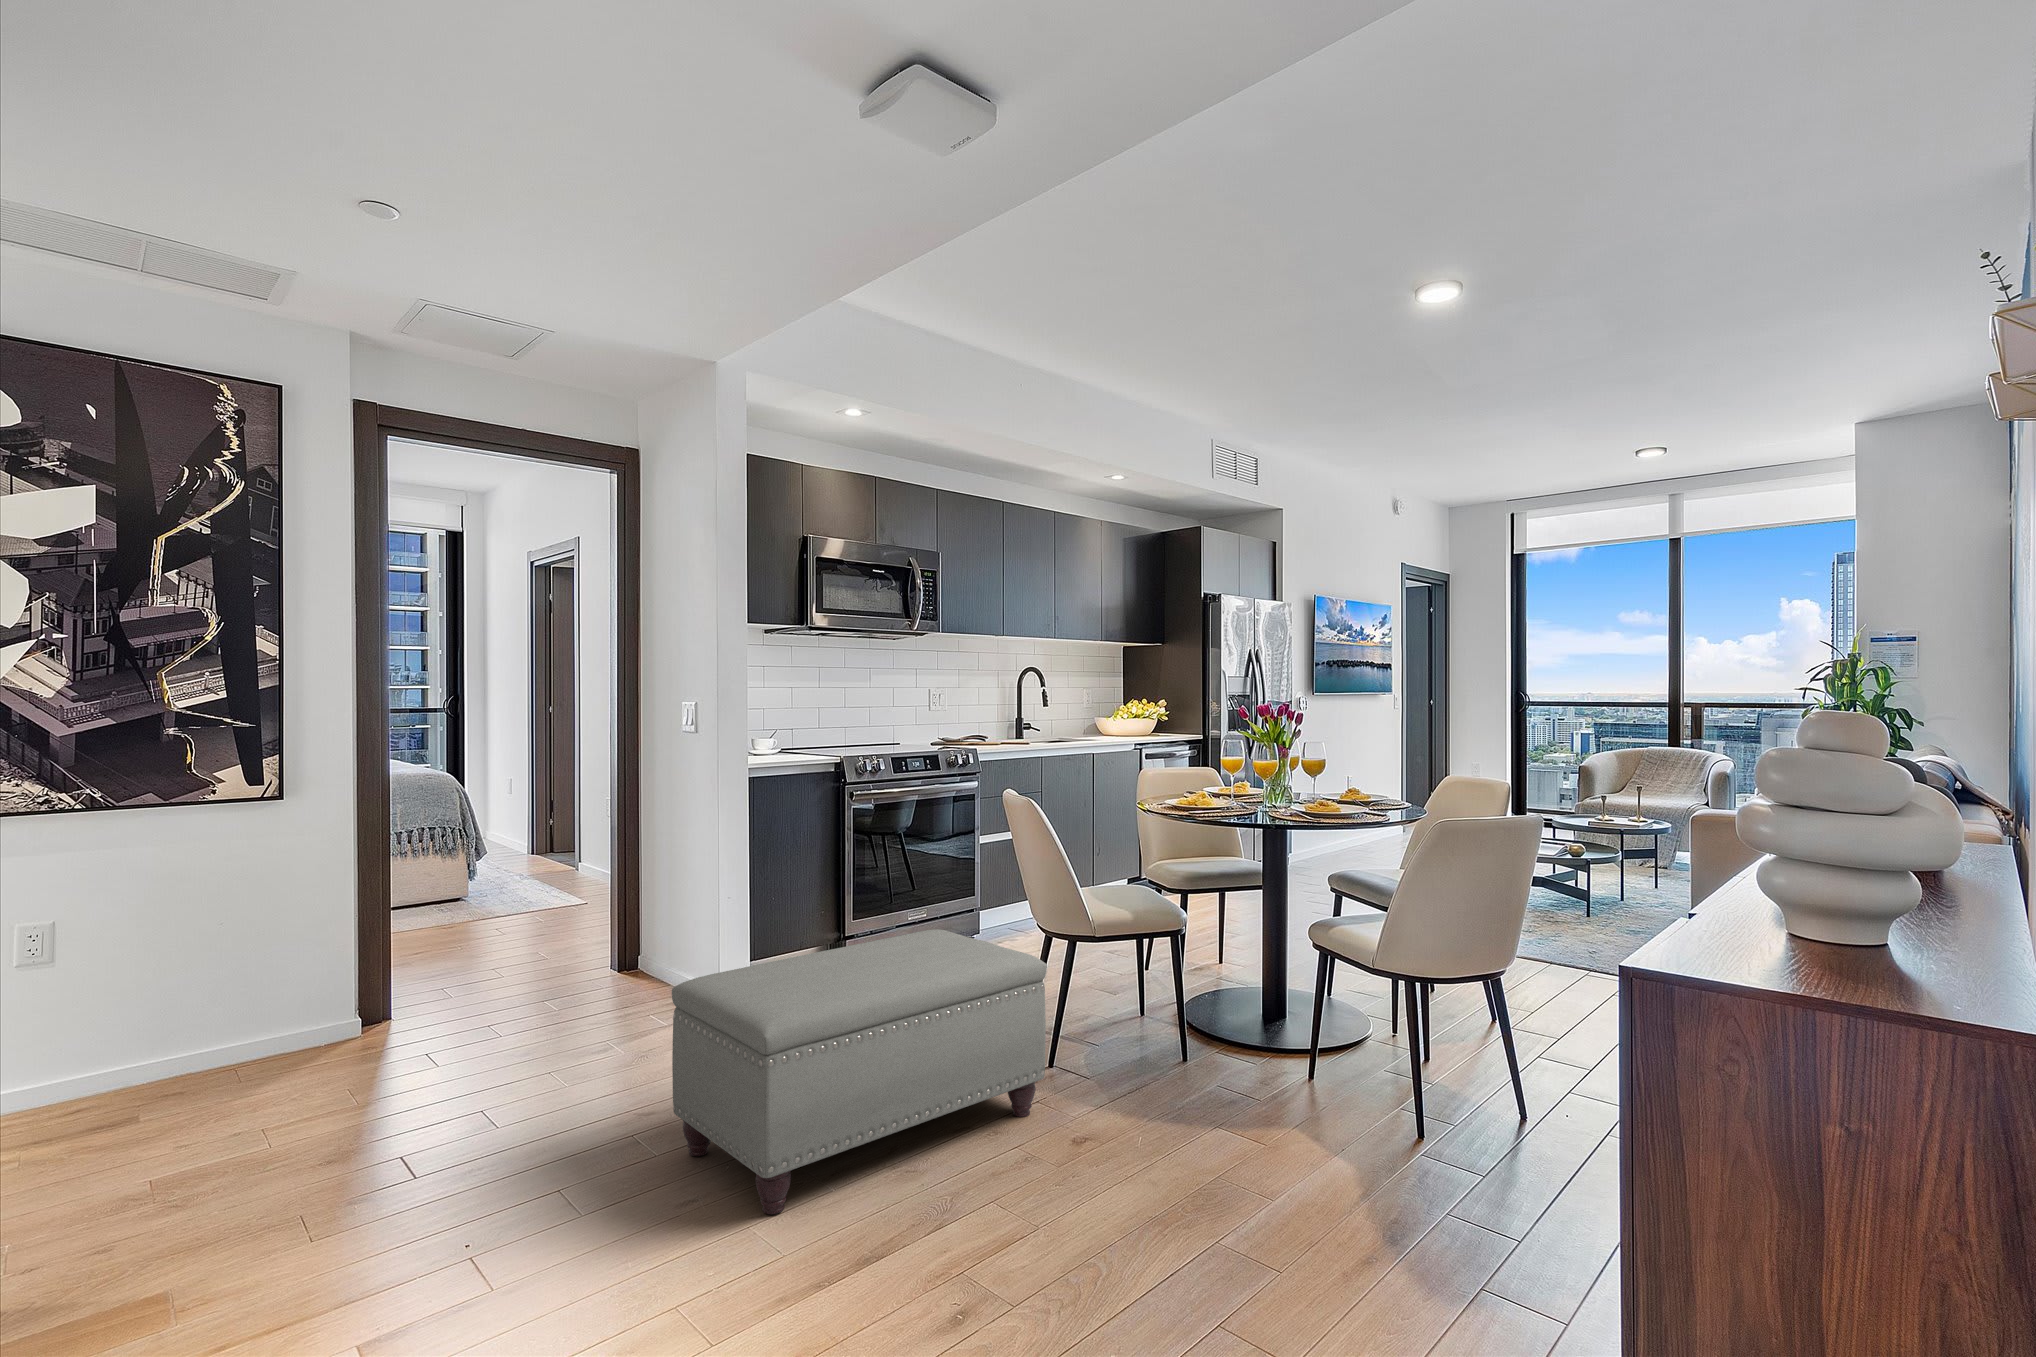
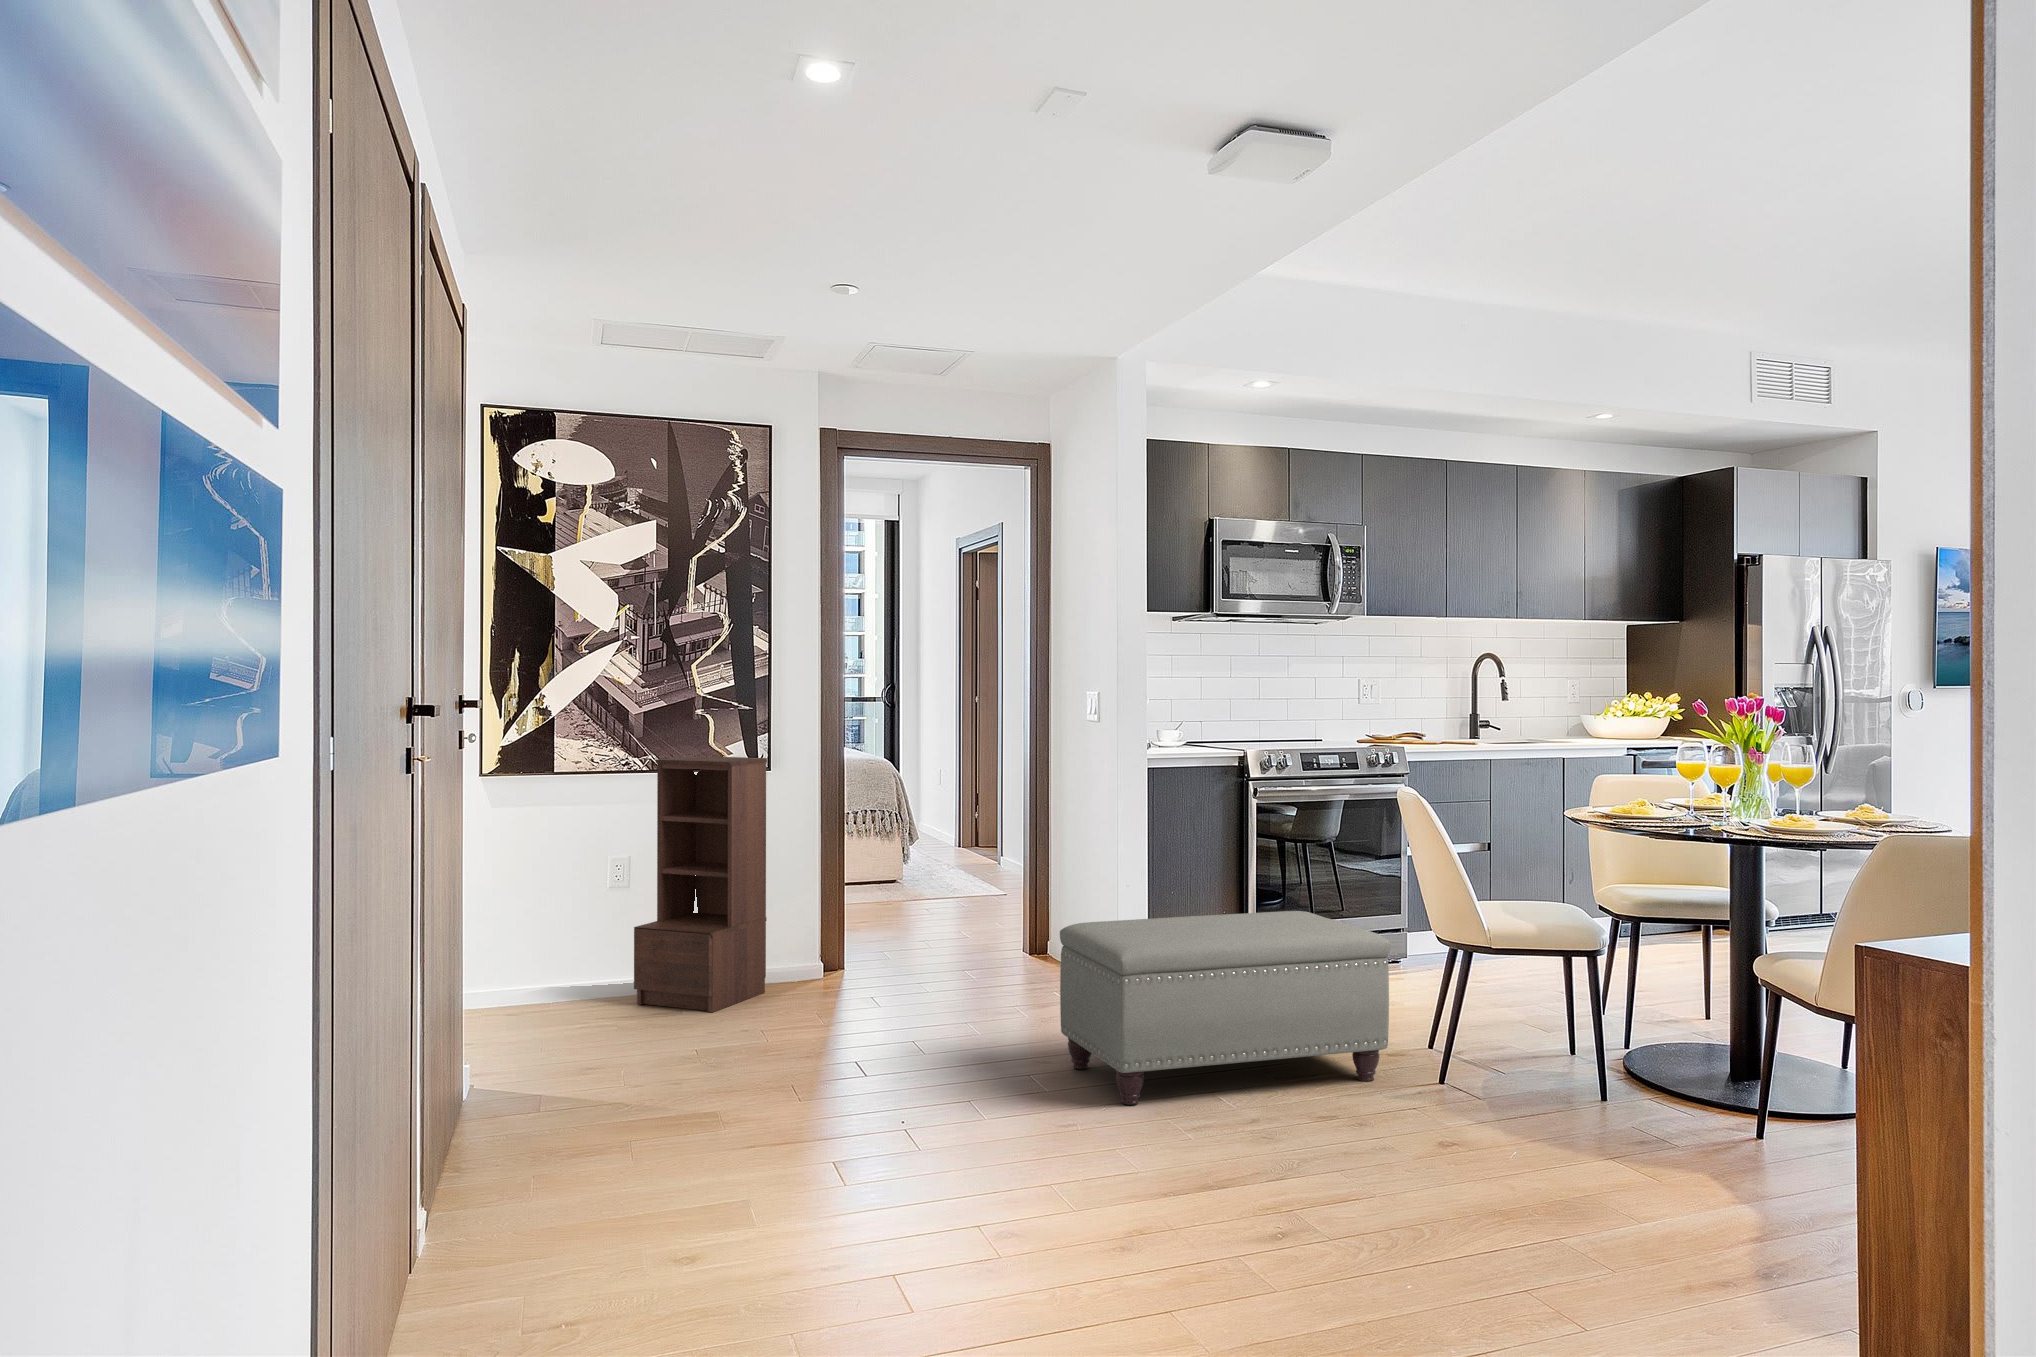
bookshelf: none [44,787,271,1131] -> present [634,757,767,1012]

